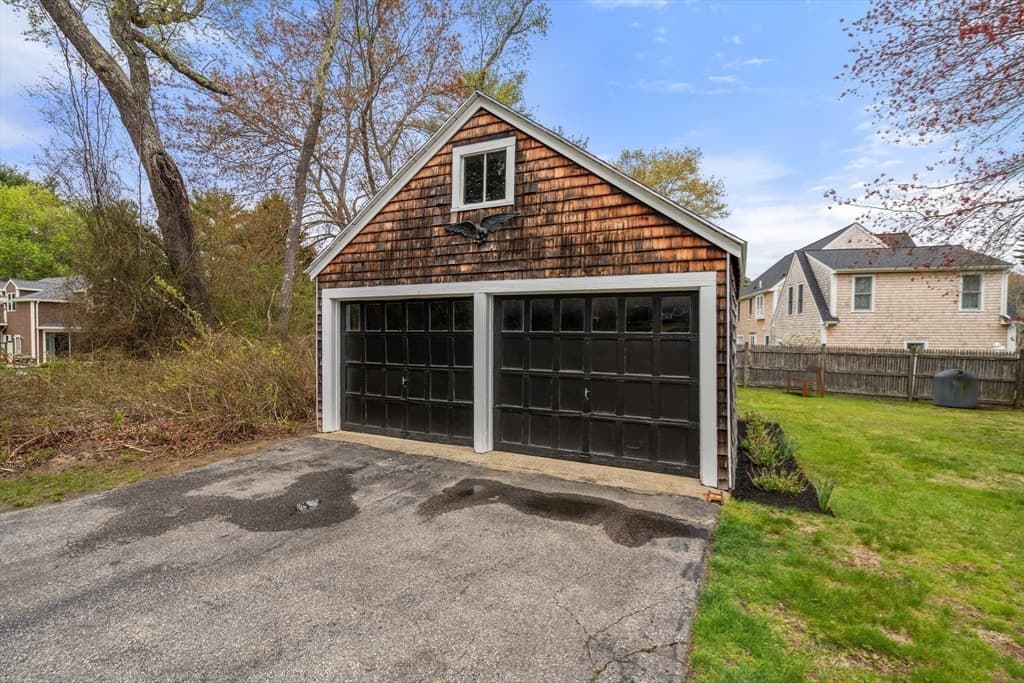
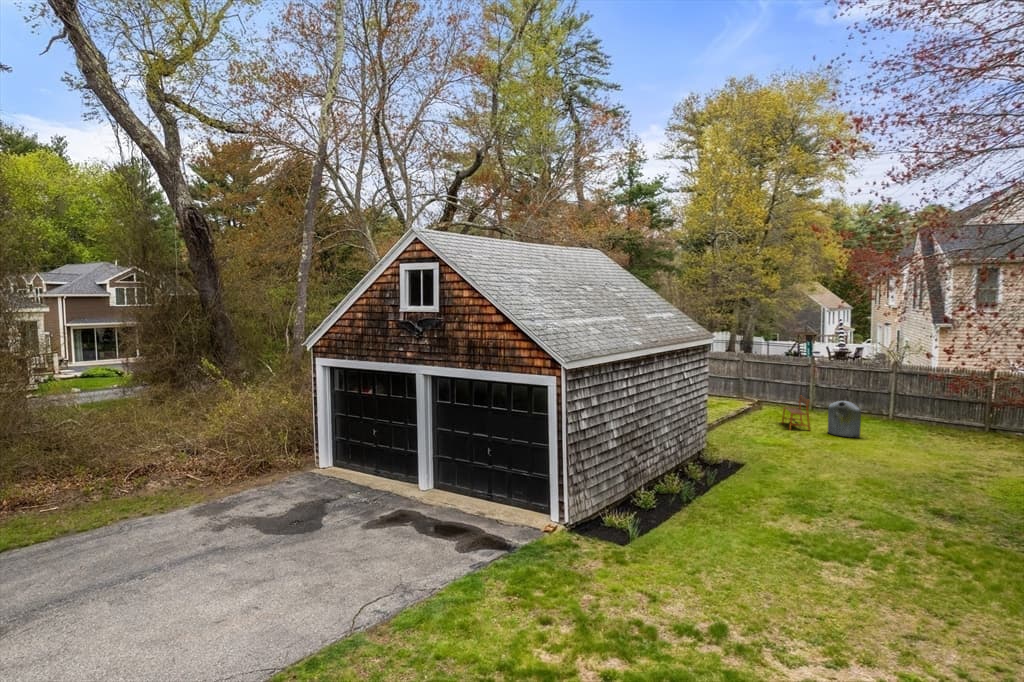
trash can: present [933,369,978,409] -> present [828,401,861,438]

